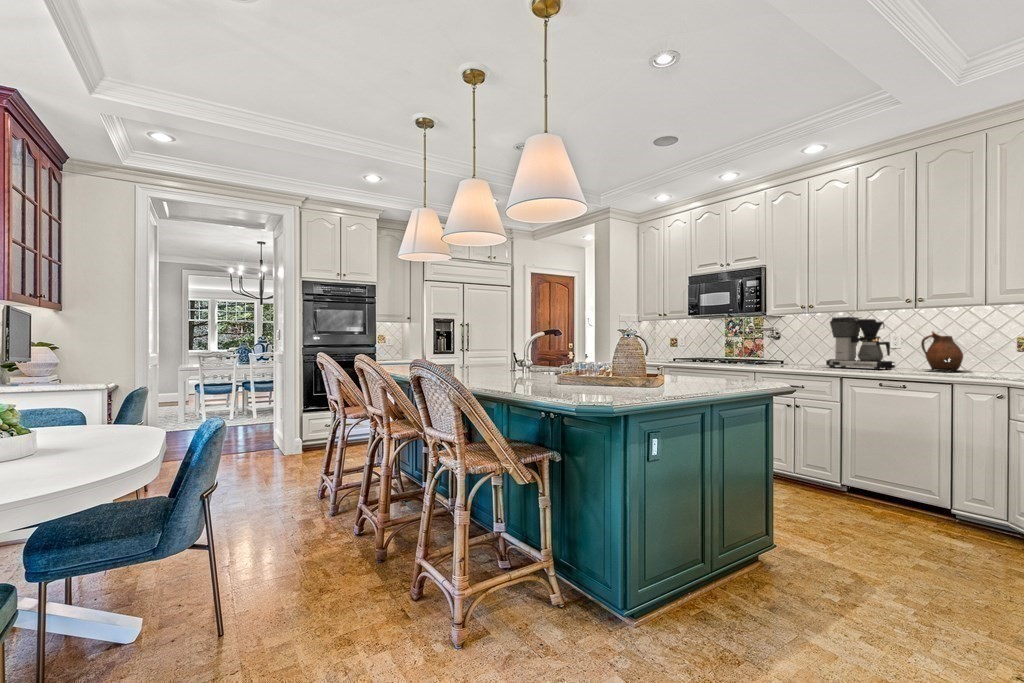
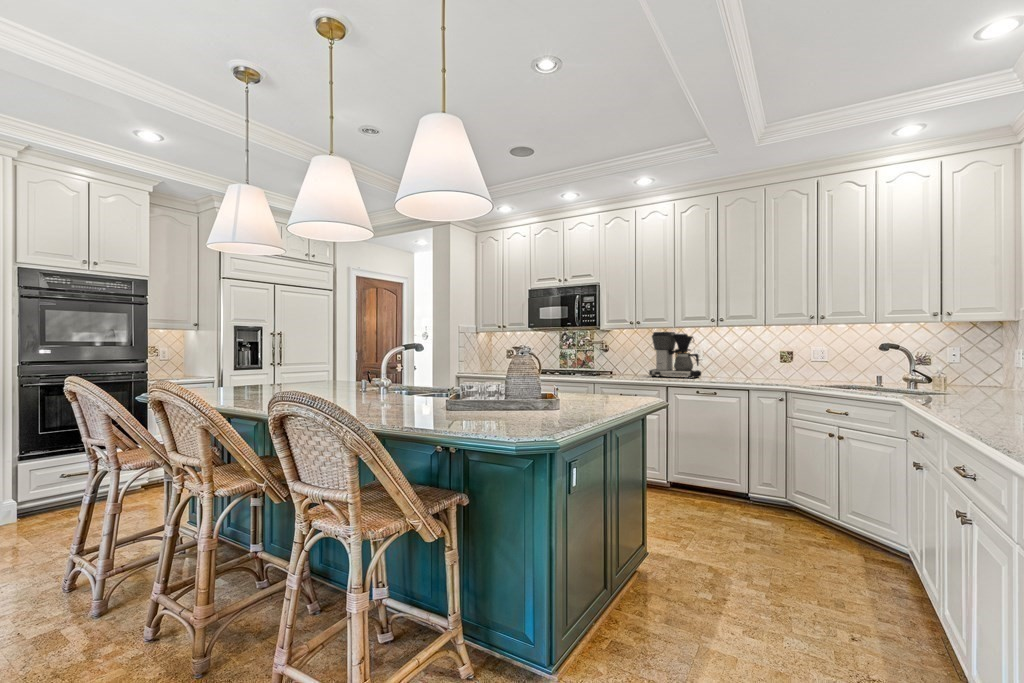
ceramic pitcher: present [921,331,963,371] -> none [721,345,756,379]

